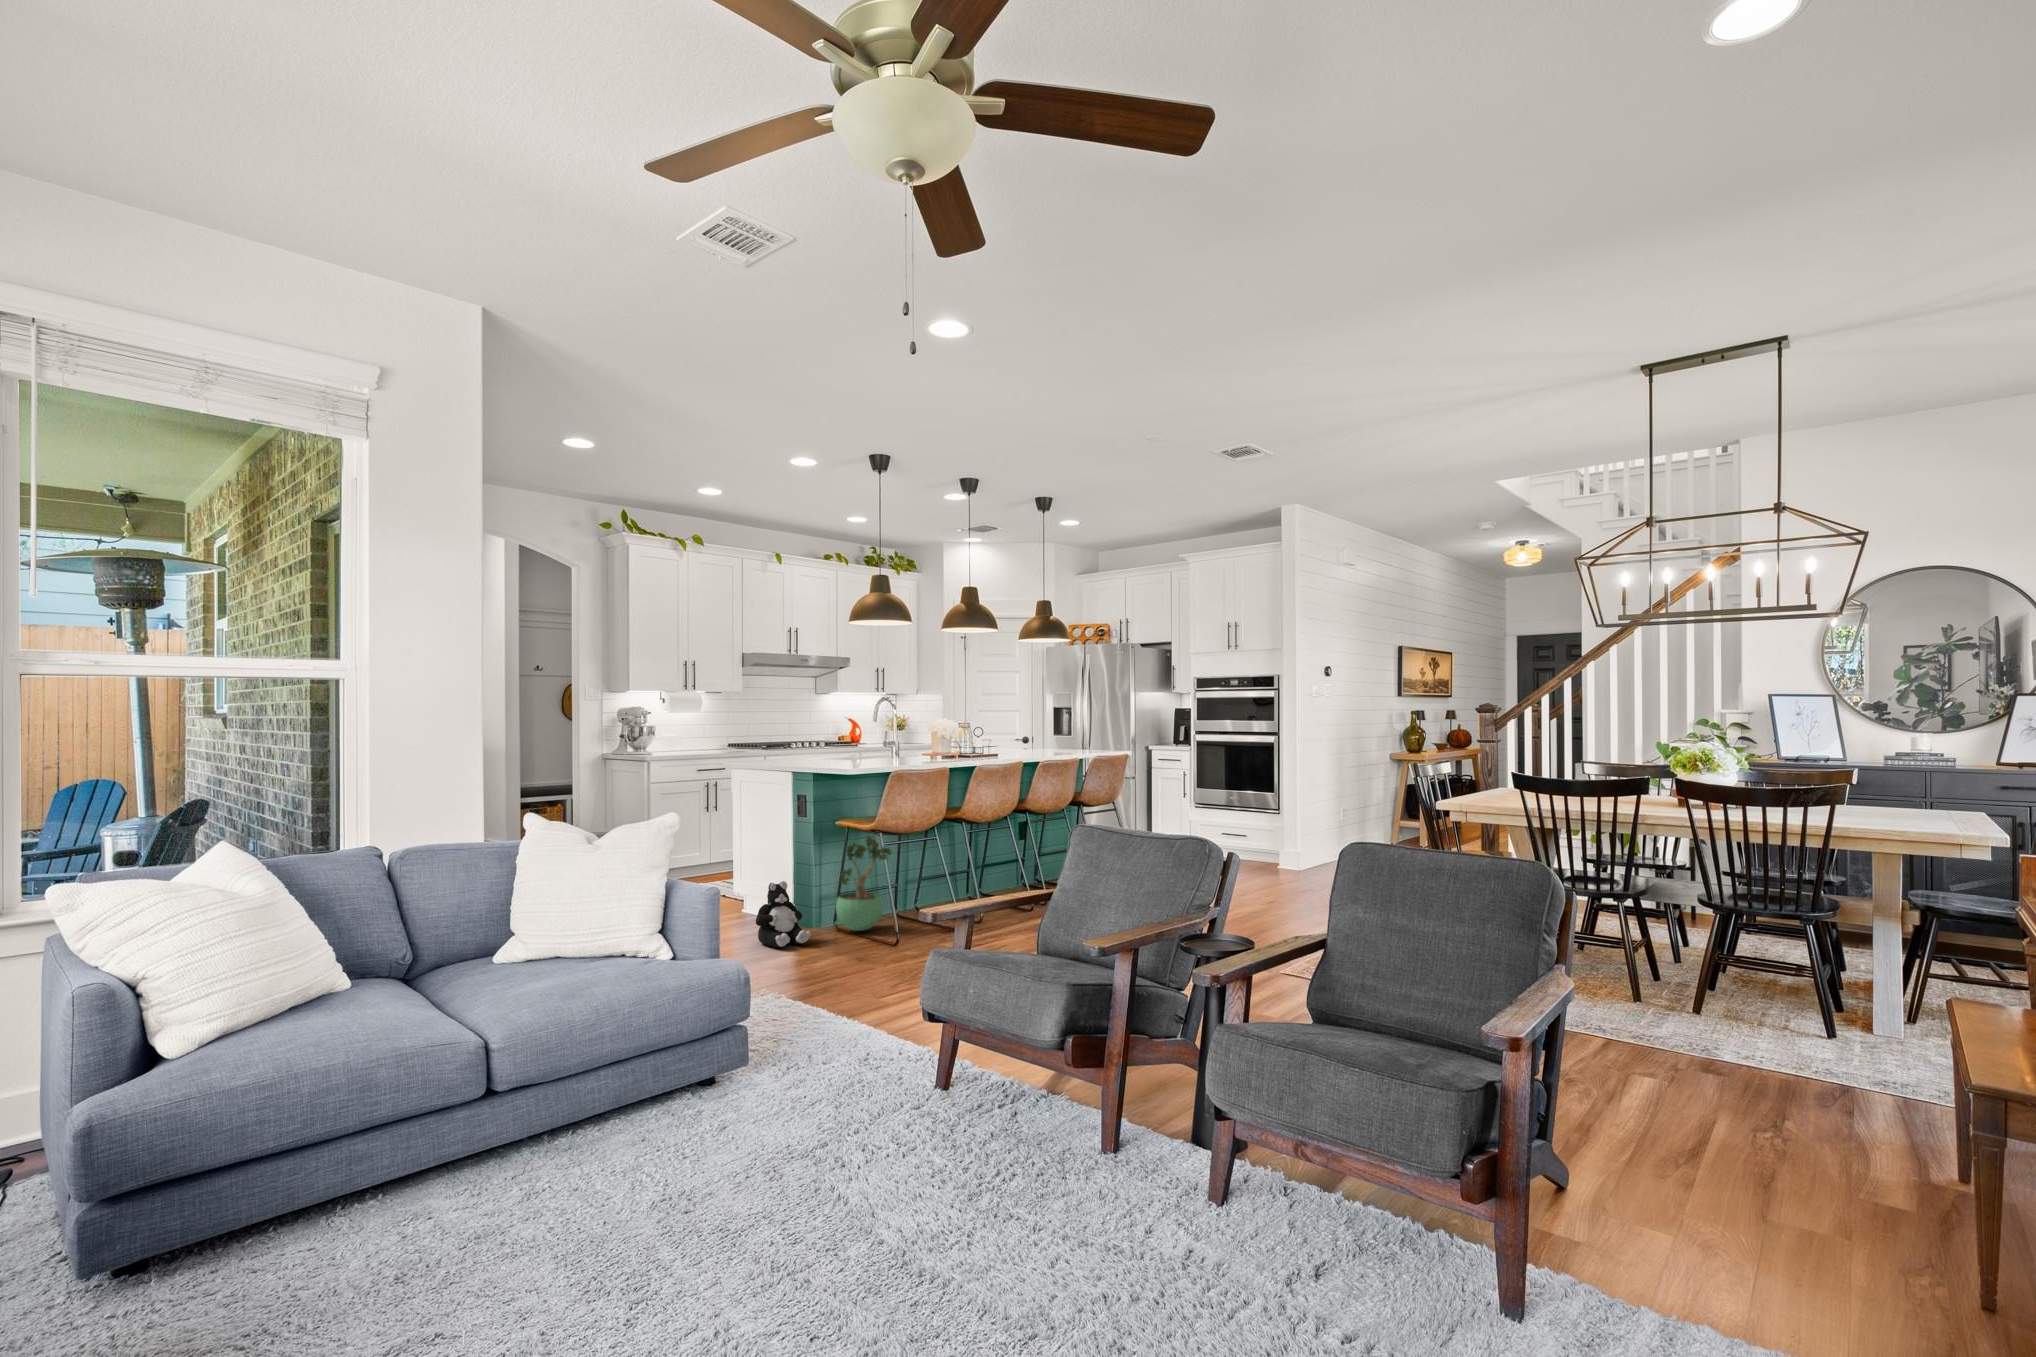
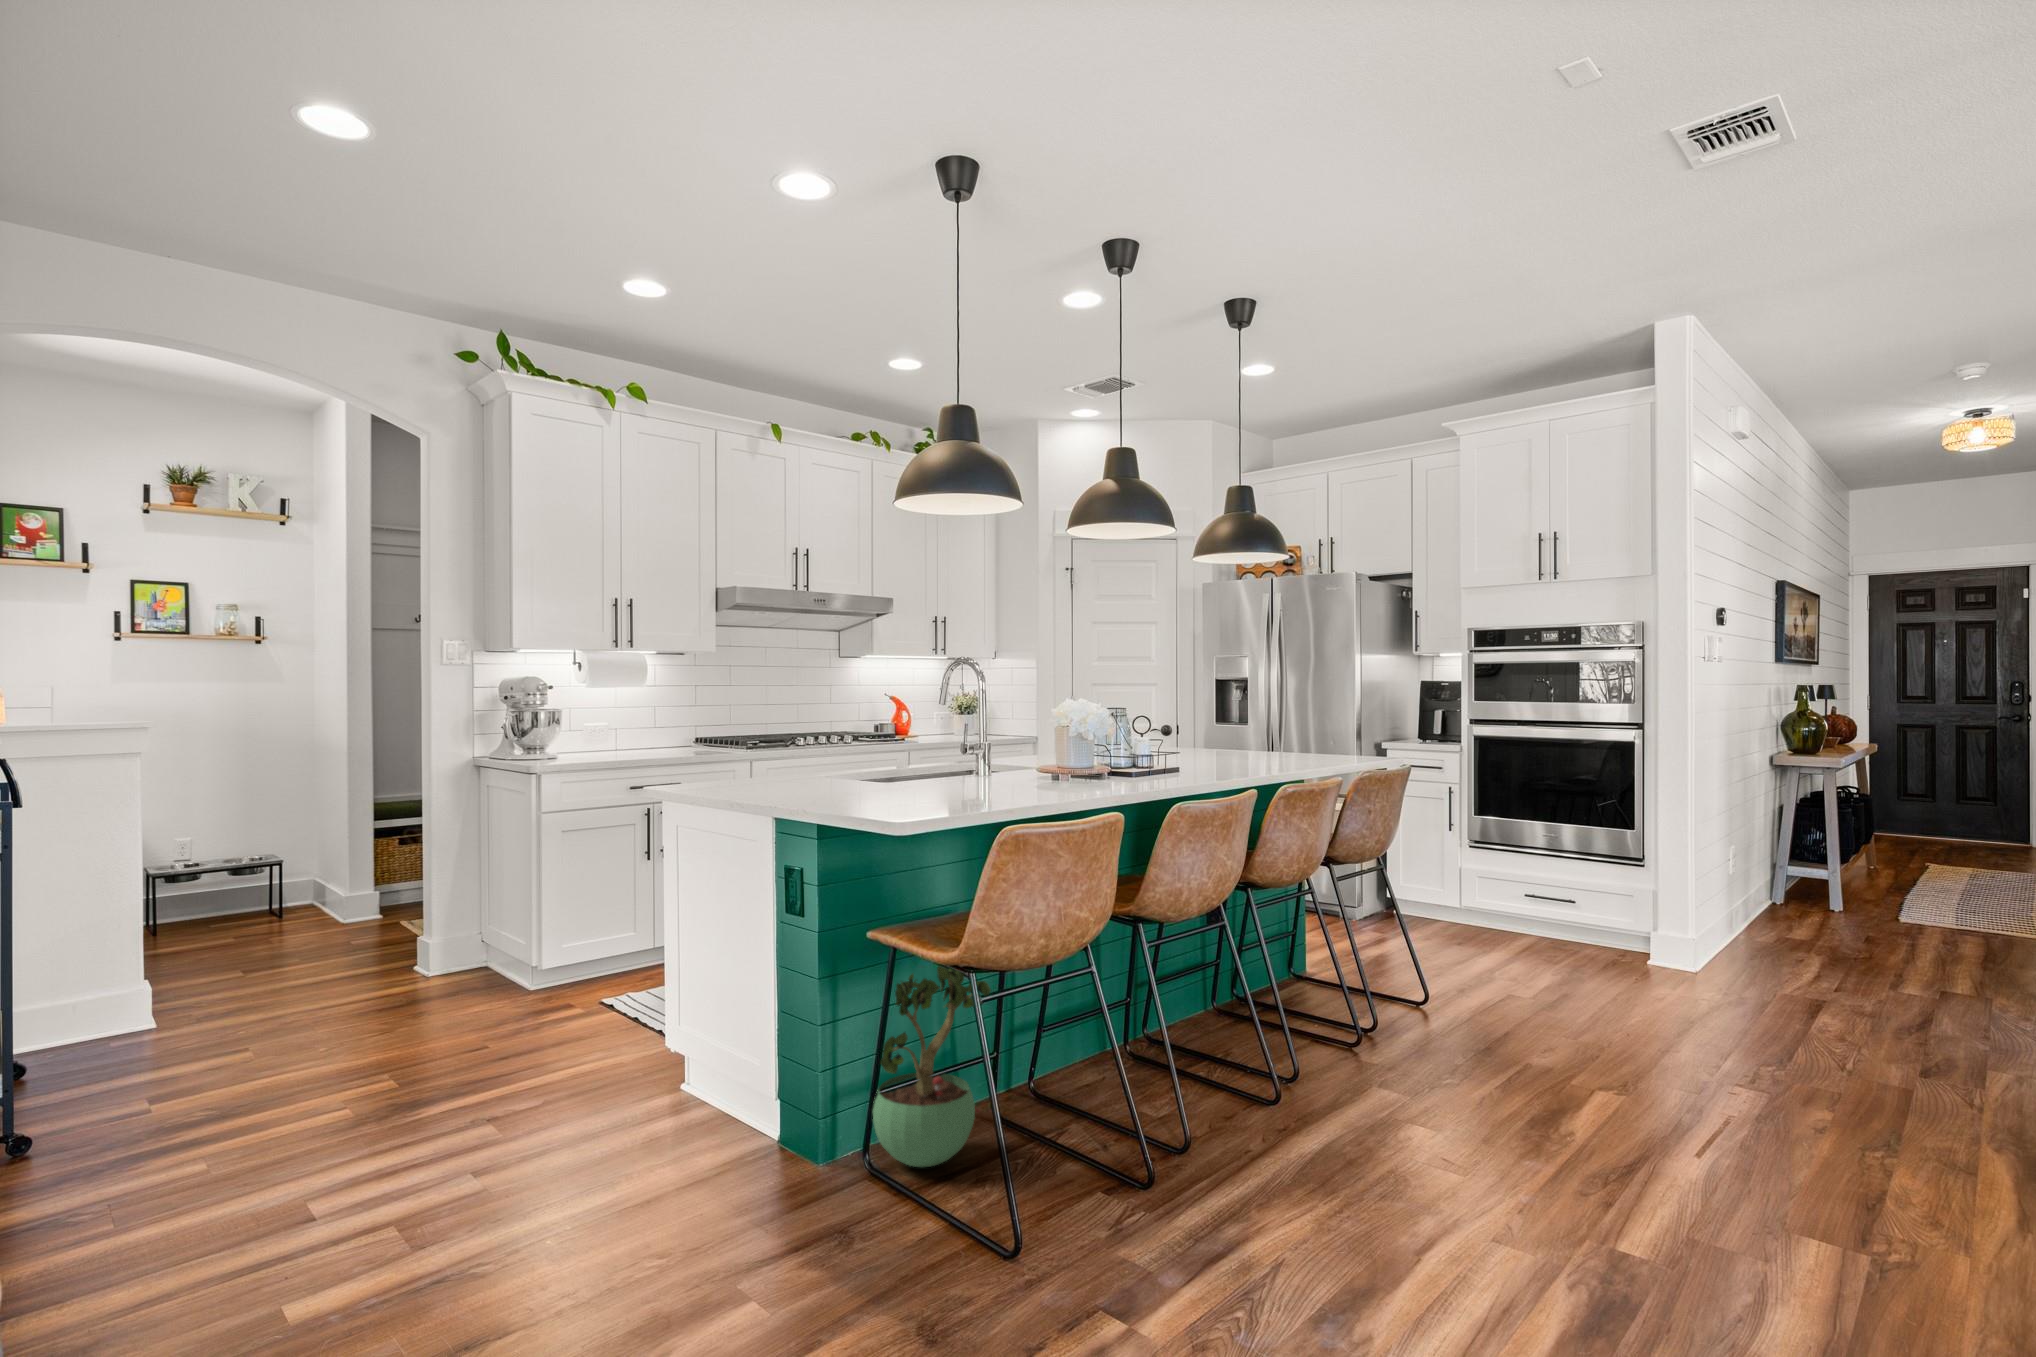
plush toy: present [756,881,811,947] -> none [691,1071,818,1239]

